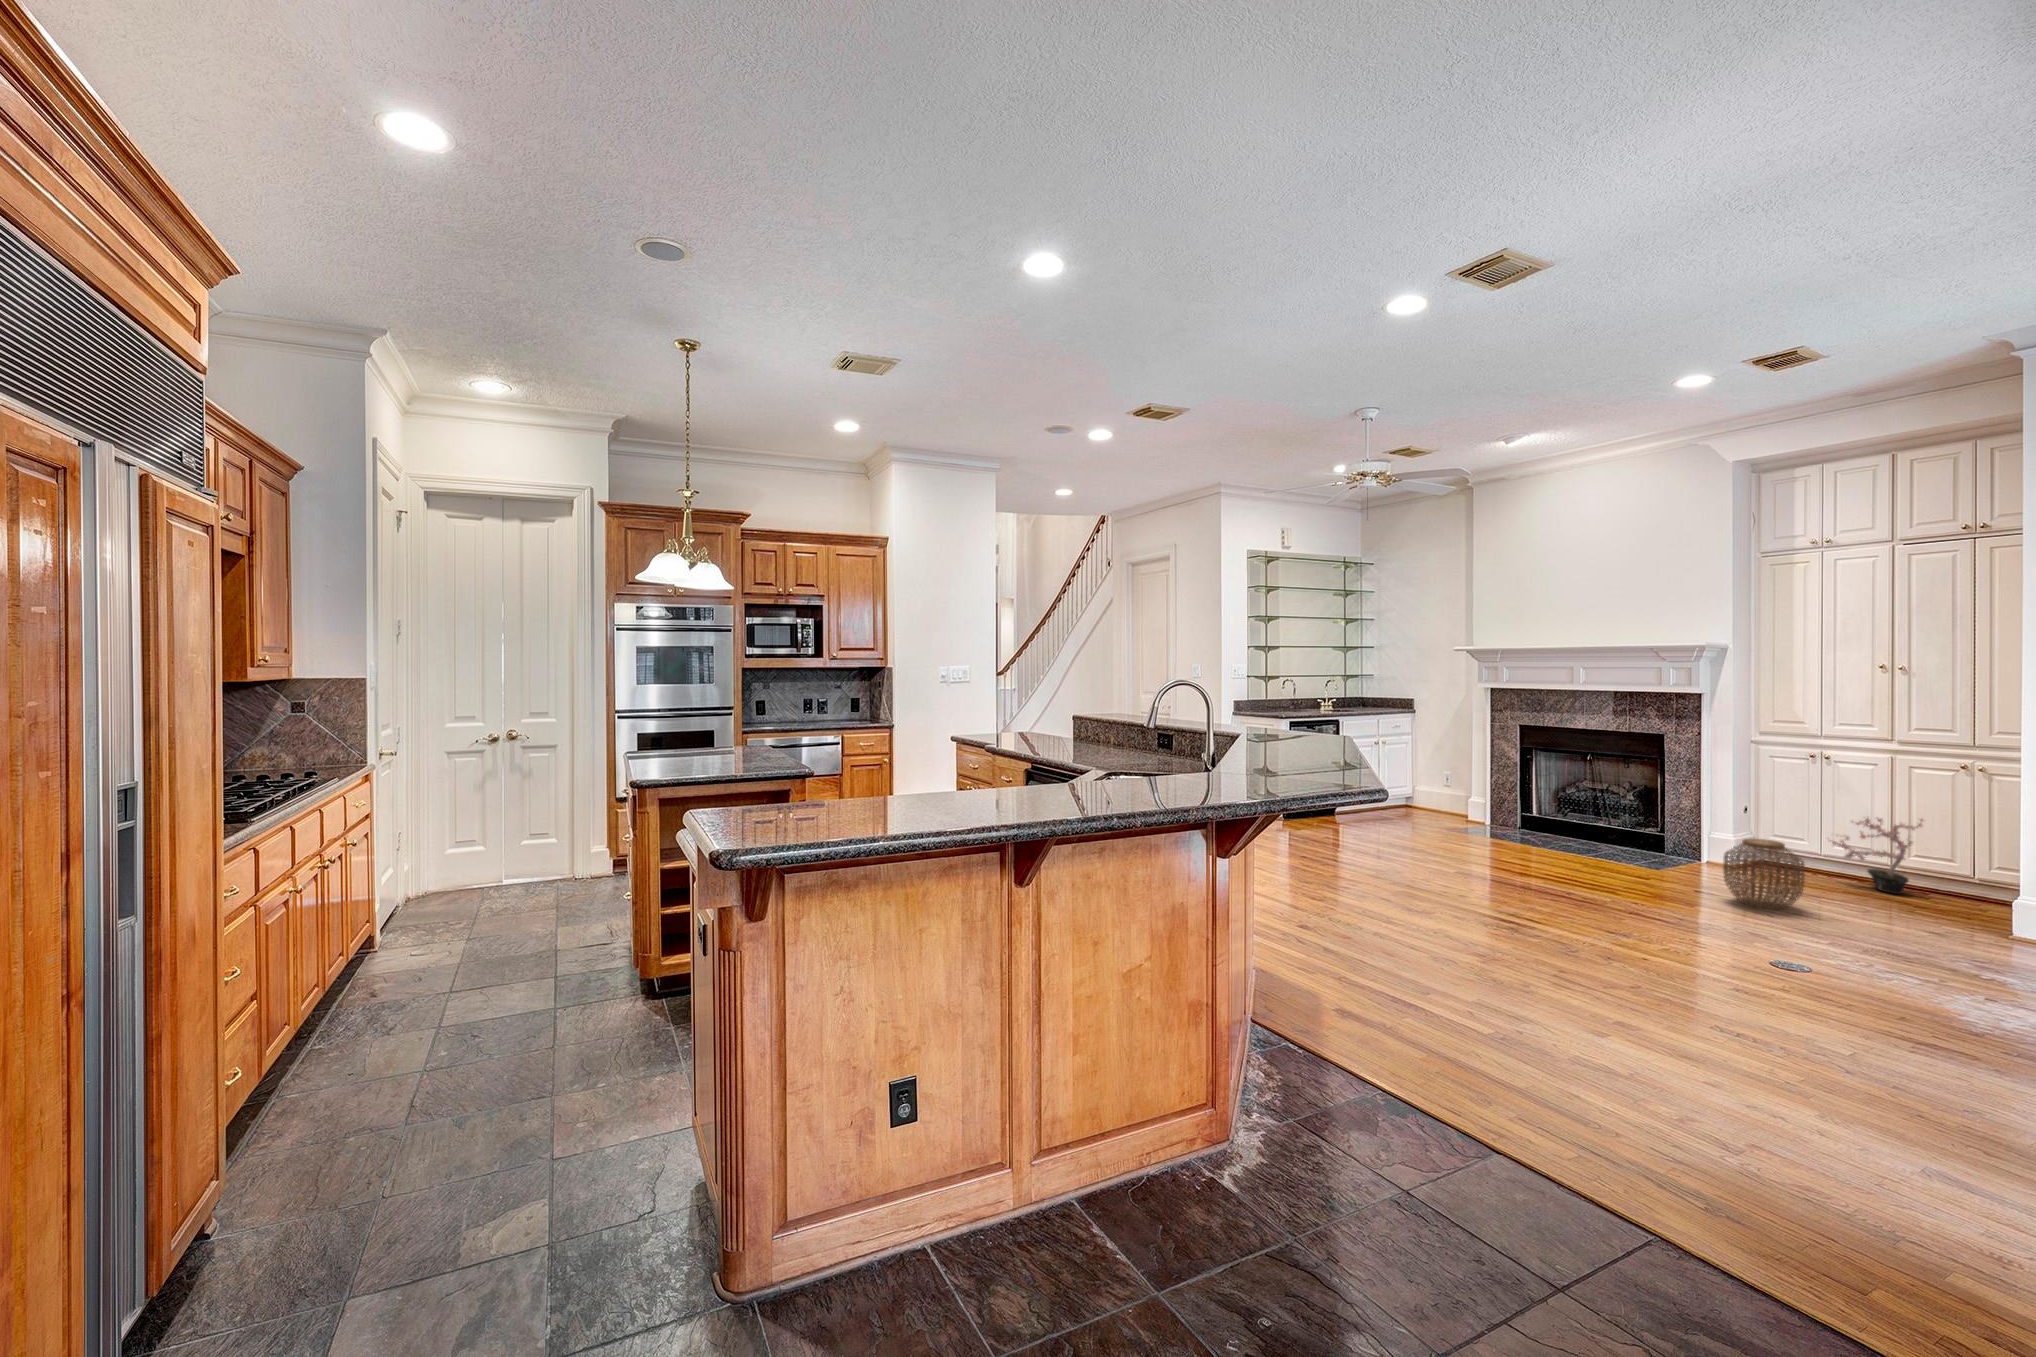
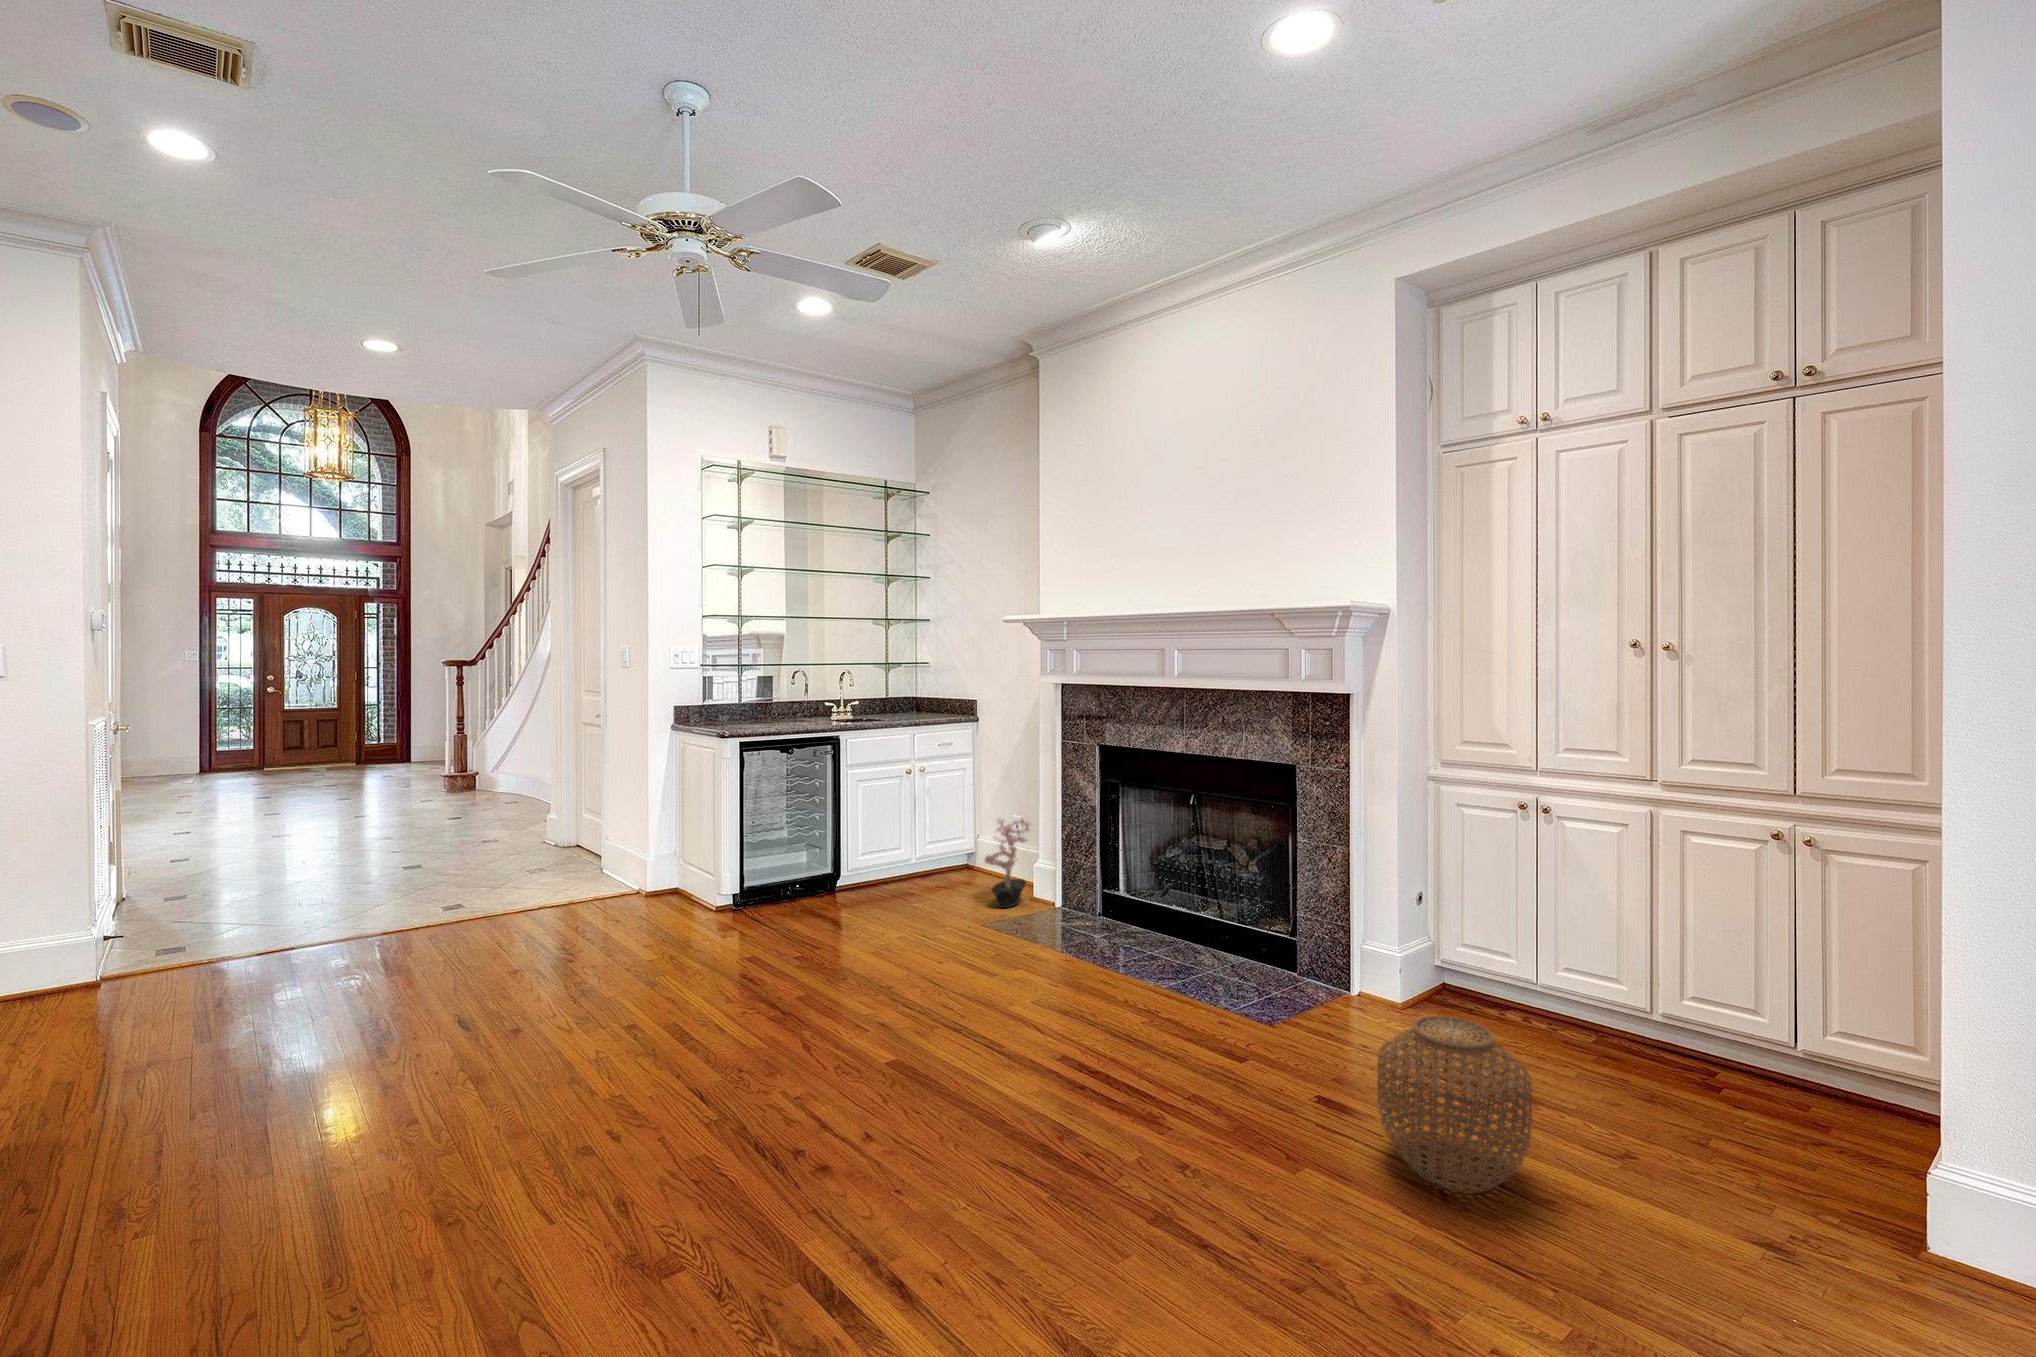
potted plant: present [1832,817,1925,894] -> present [985,819,1030,908]

